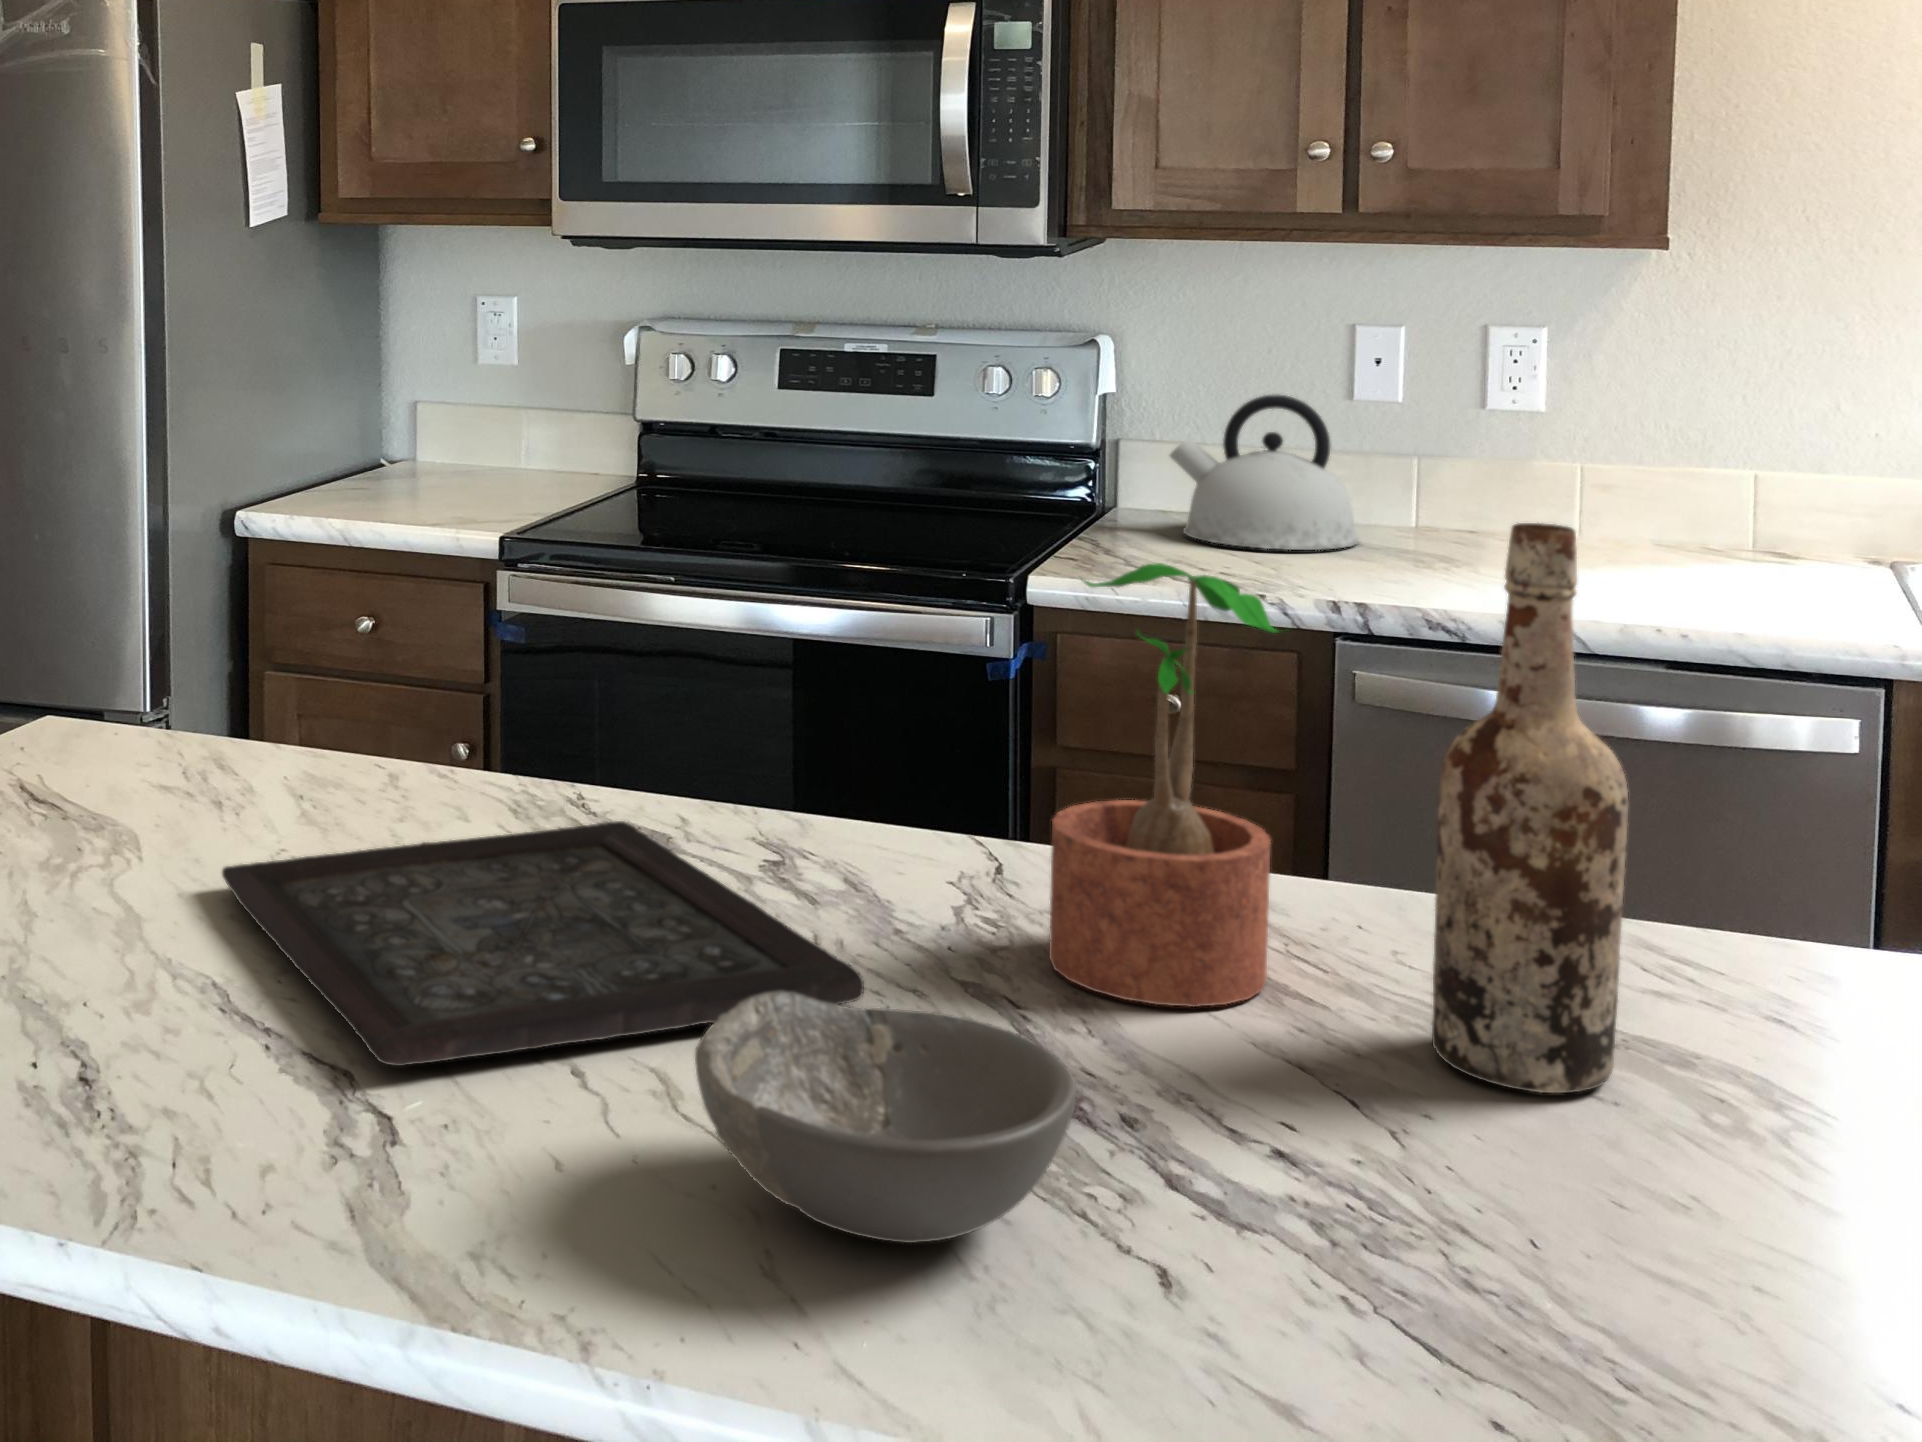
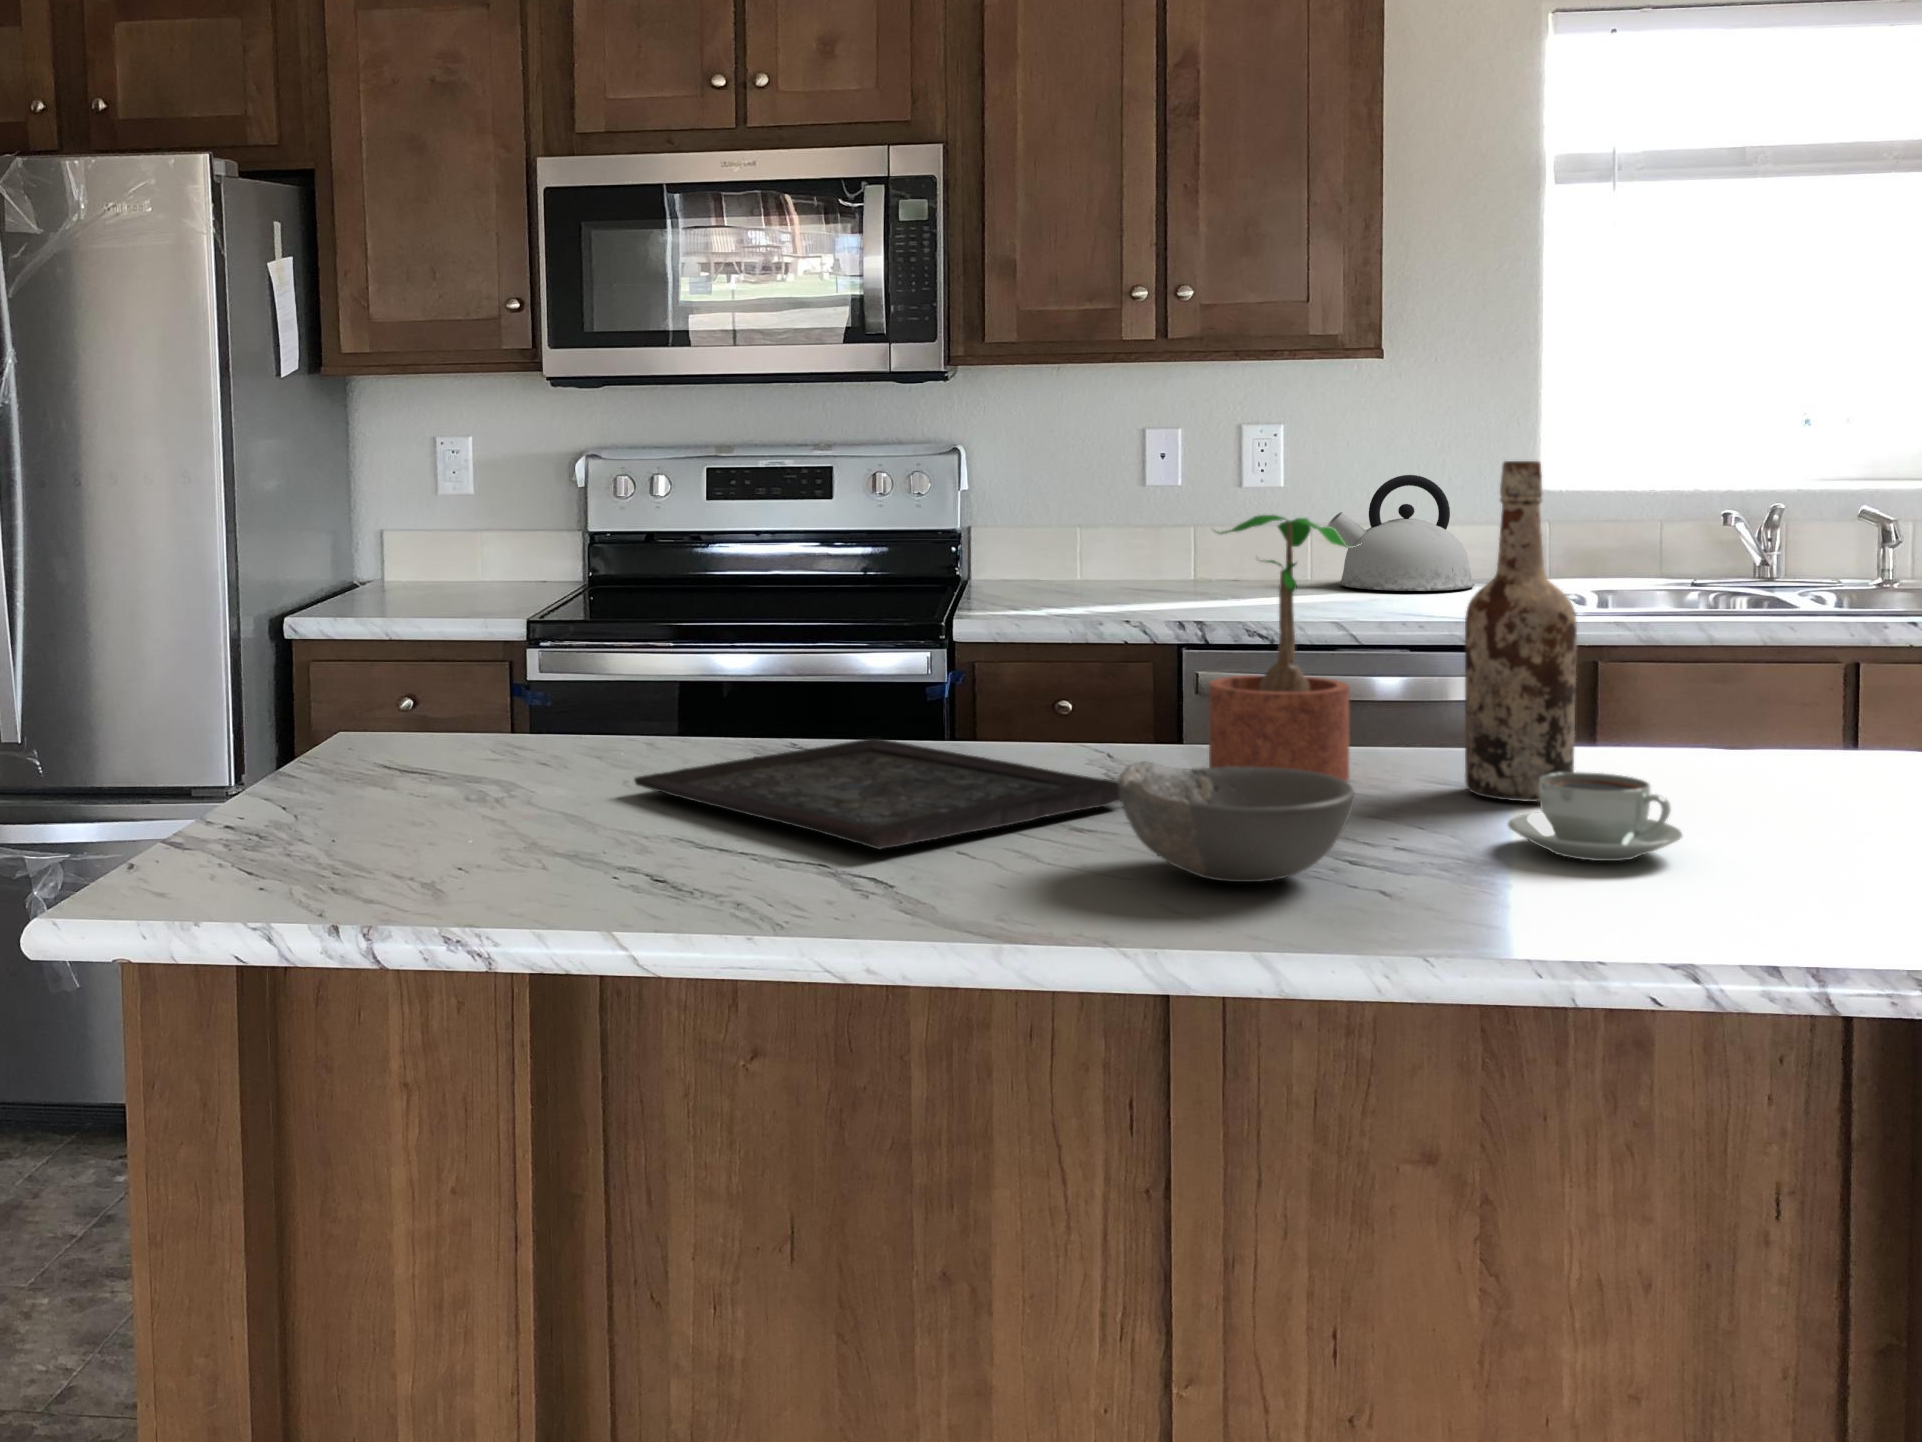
kettle: present [1170,395,1359,550] -> present [1327,475,1475,591]
coffee cup: none [1397,1089,1706,1278] -> present [1508,772,1683,861]

